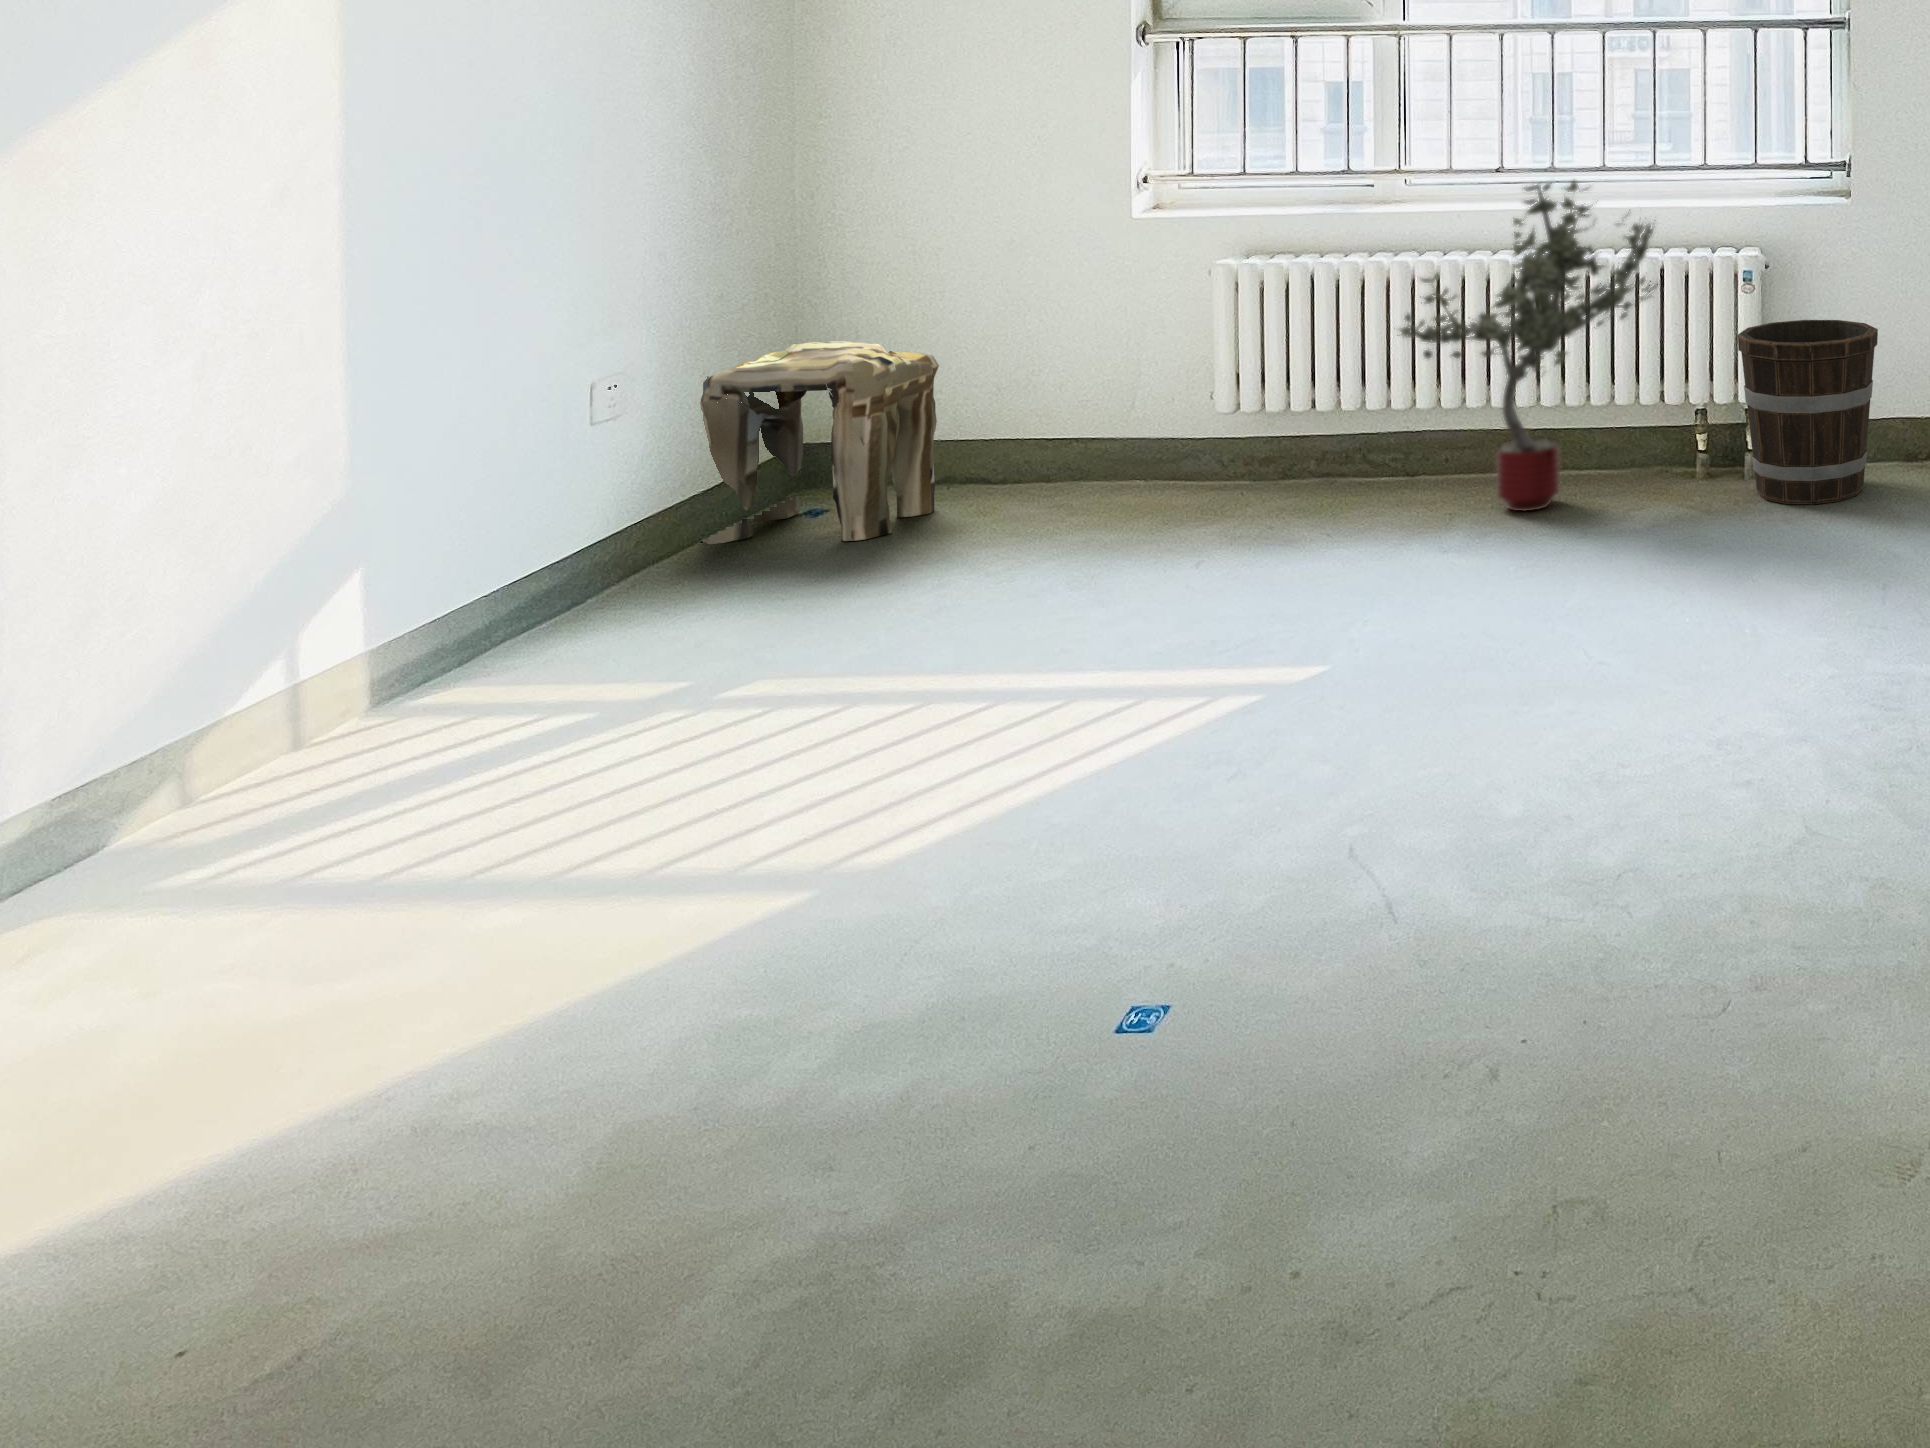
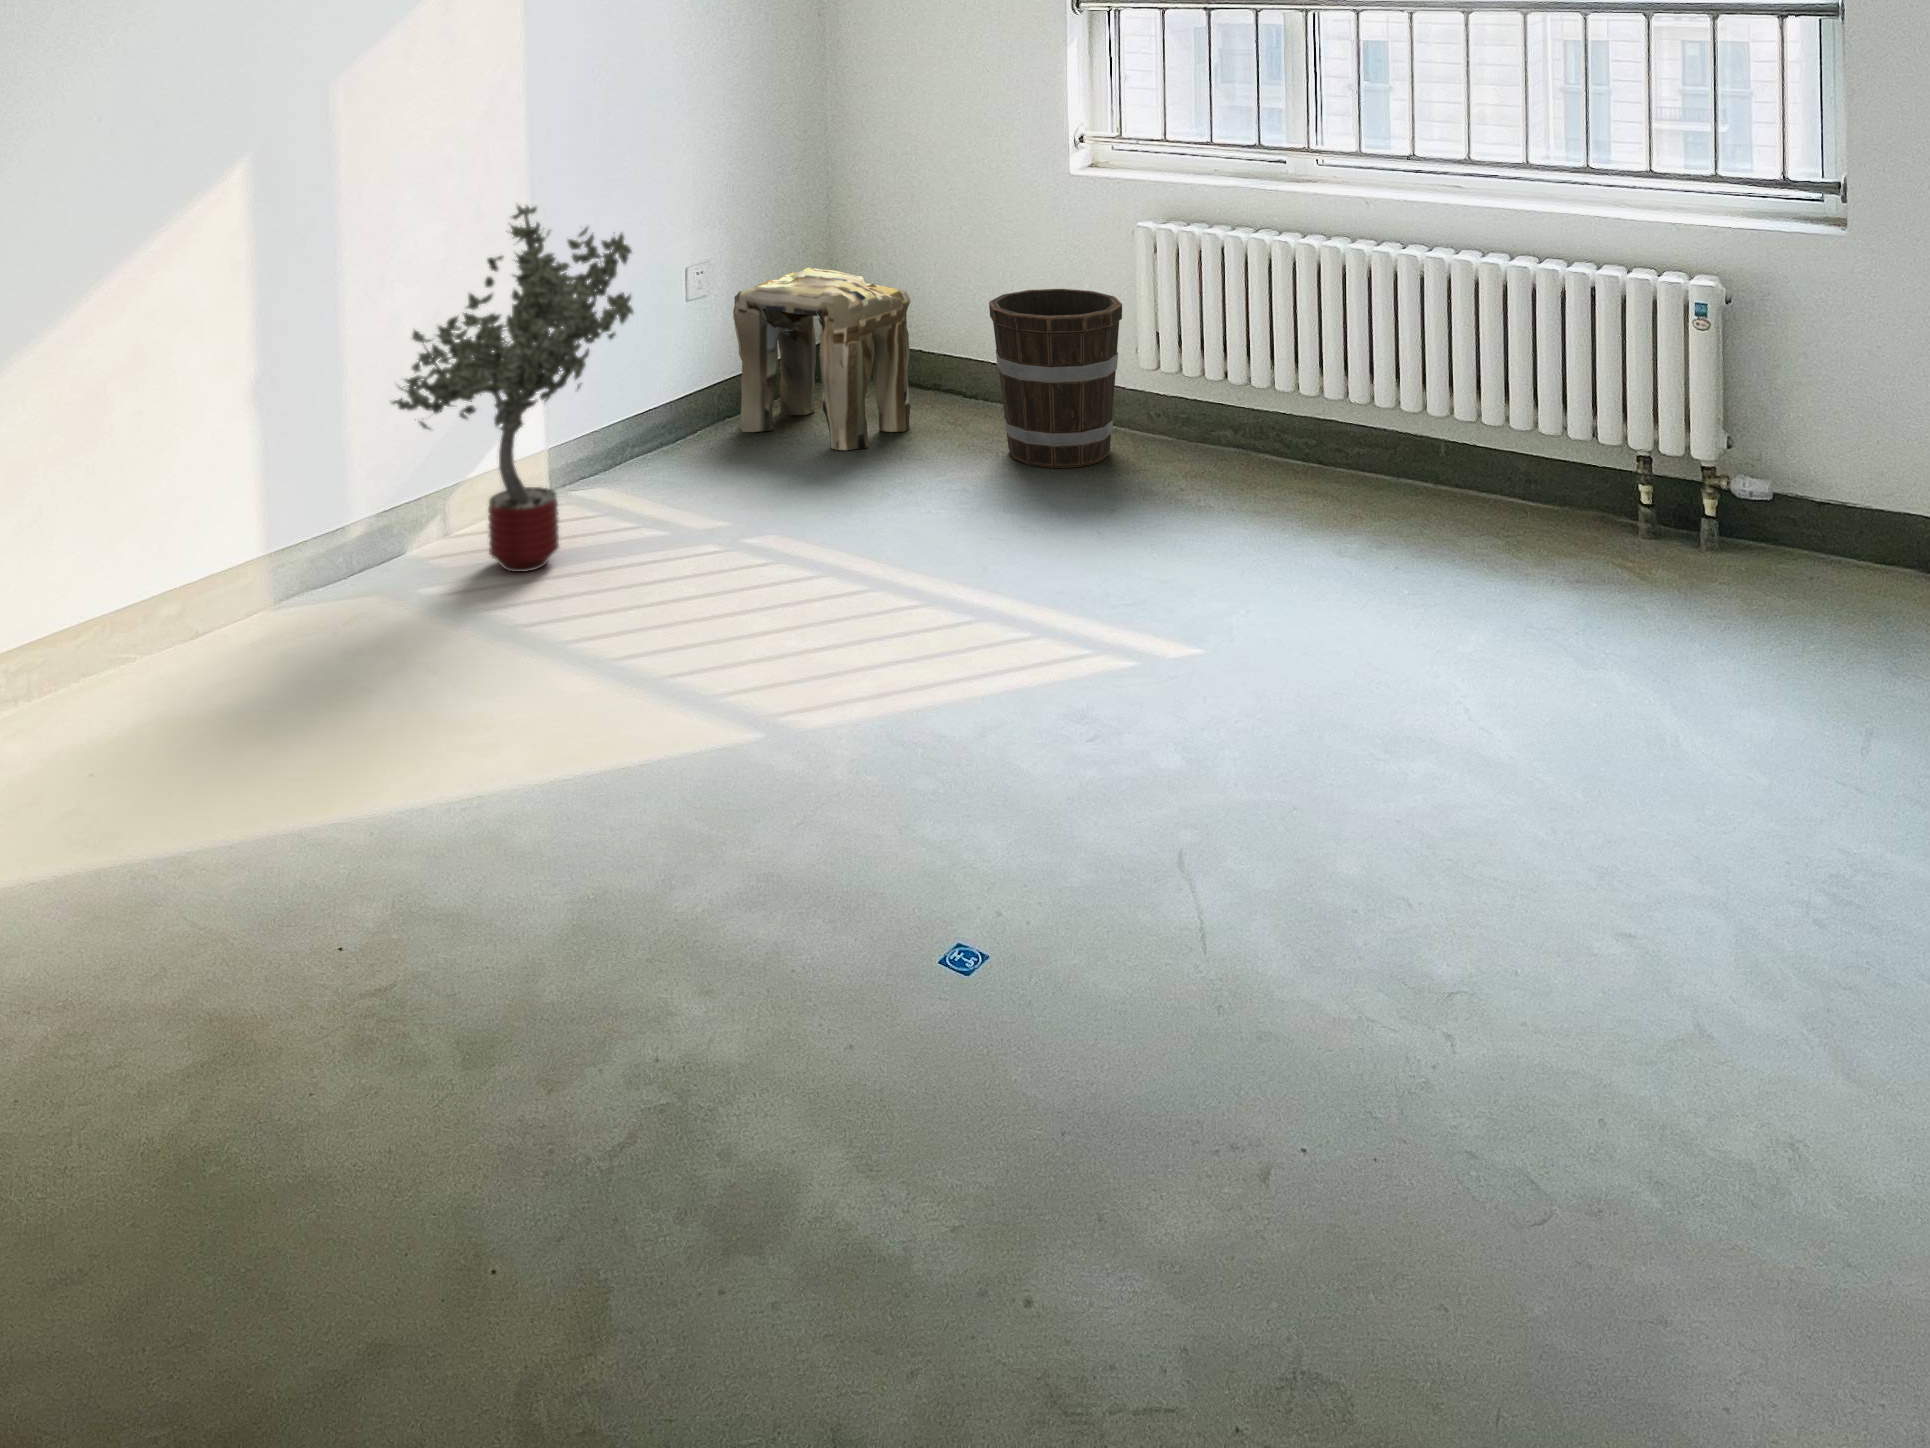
potted tree: present [1400,181,1658,511] -> present [392,205,633,572]
bucket: present [1738,320,1878,504] -> present [989,289,1122,468]

